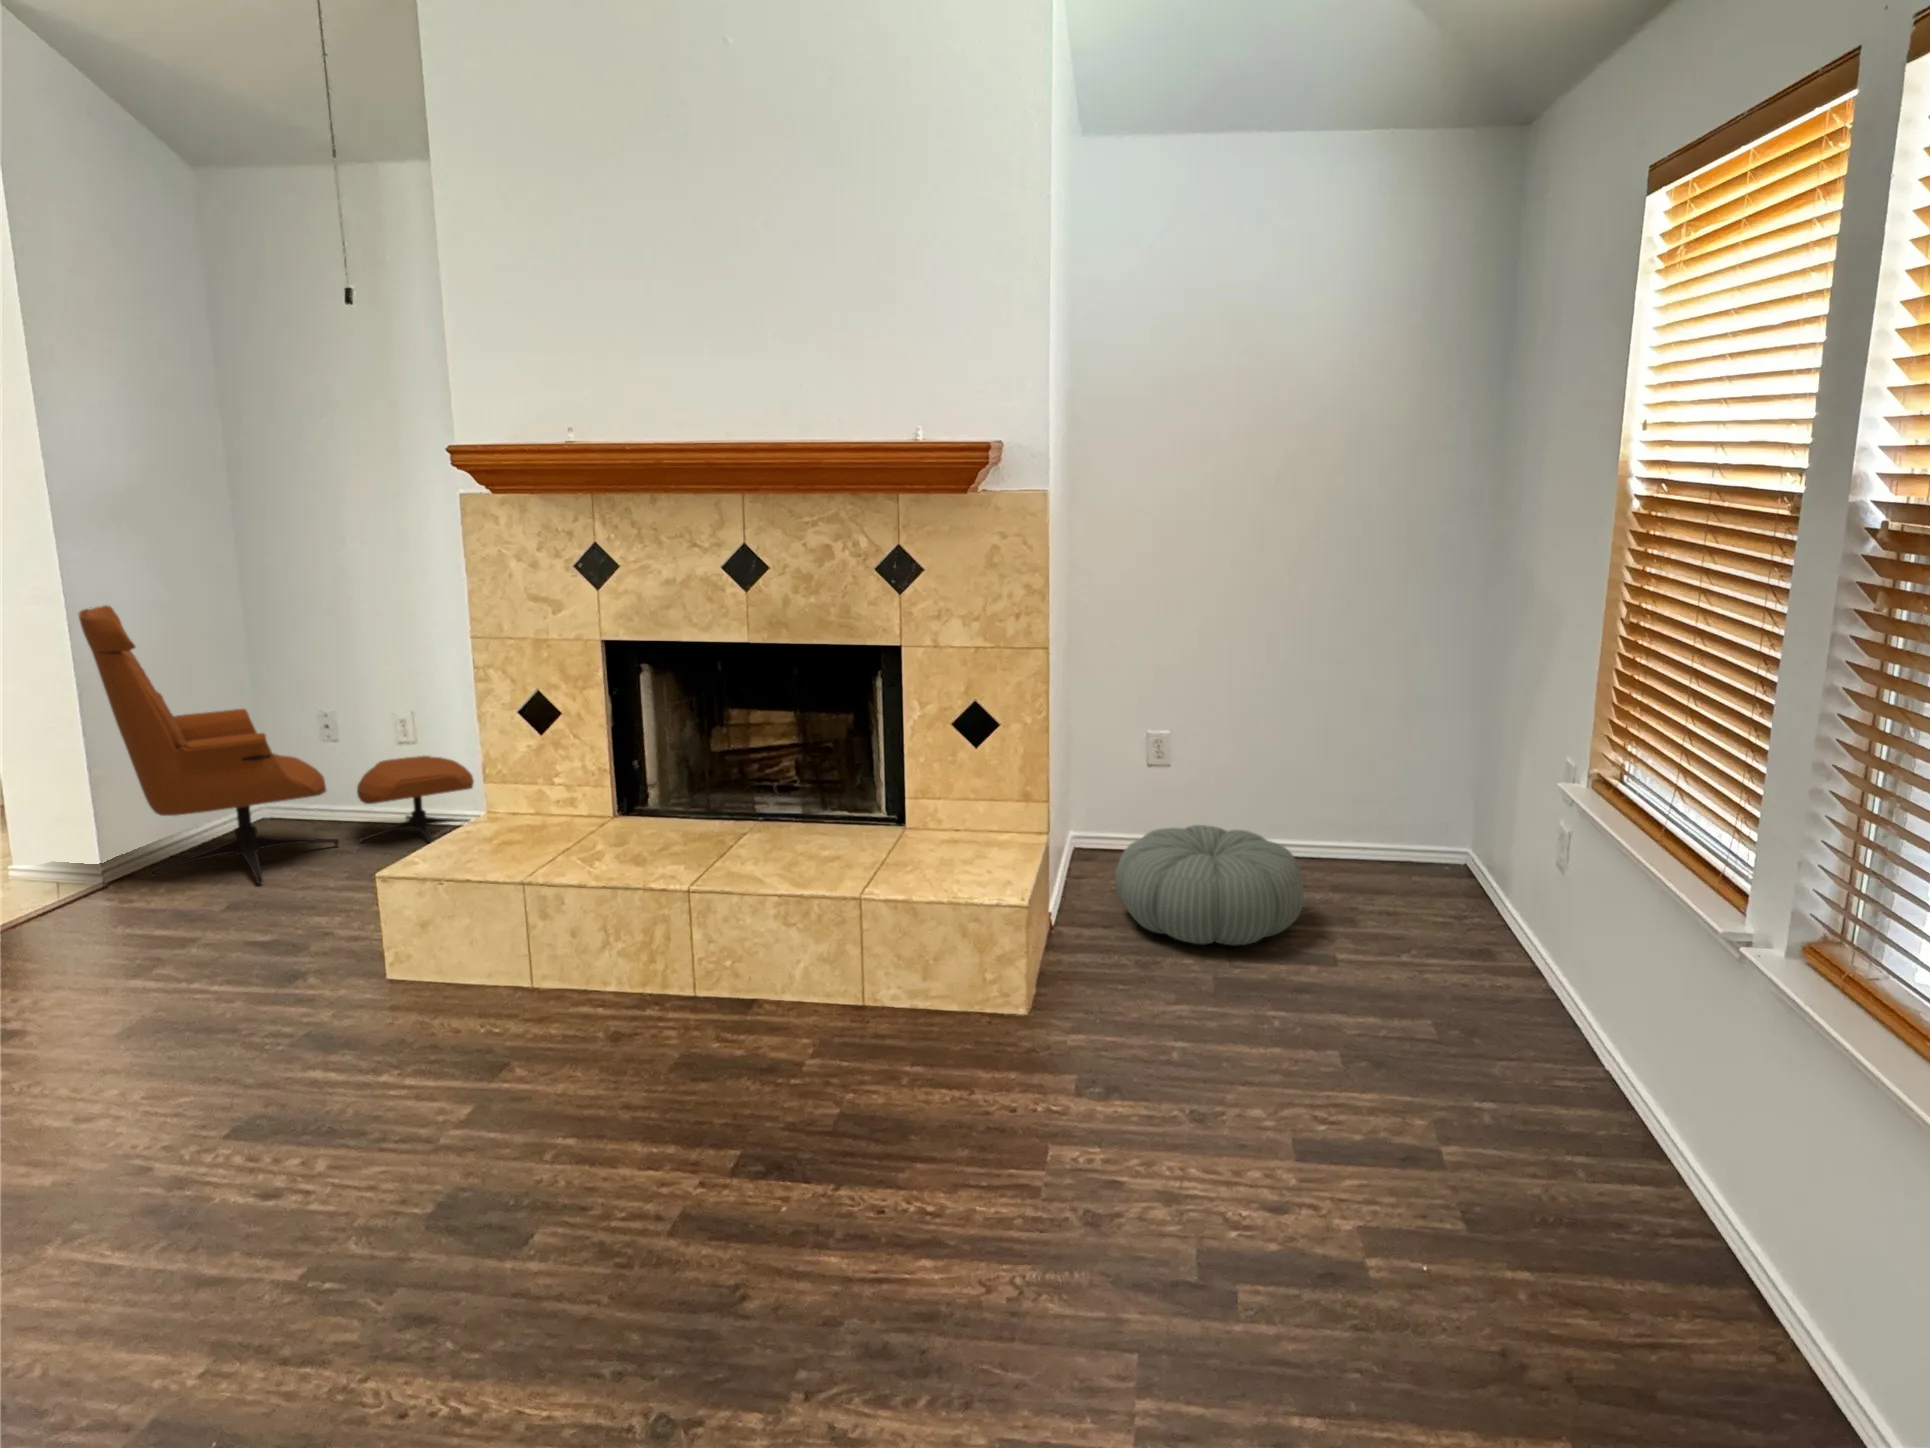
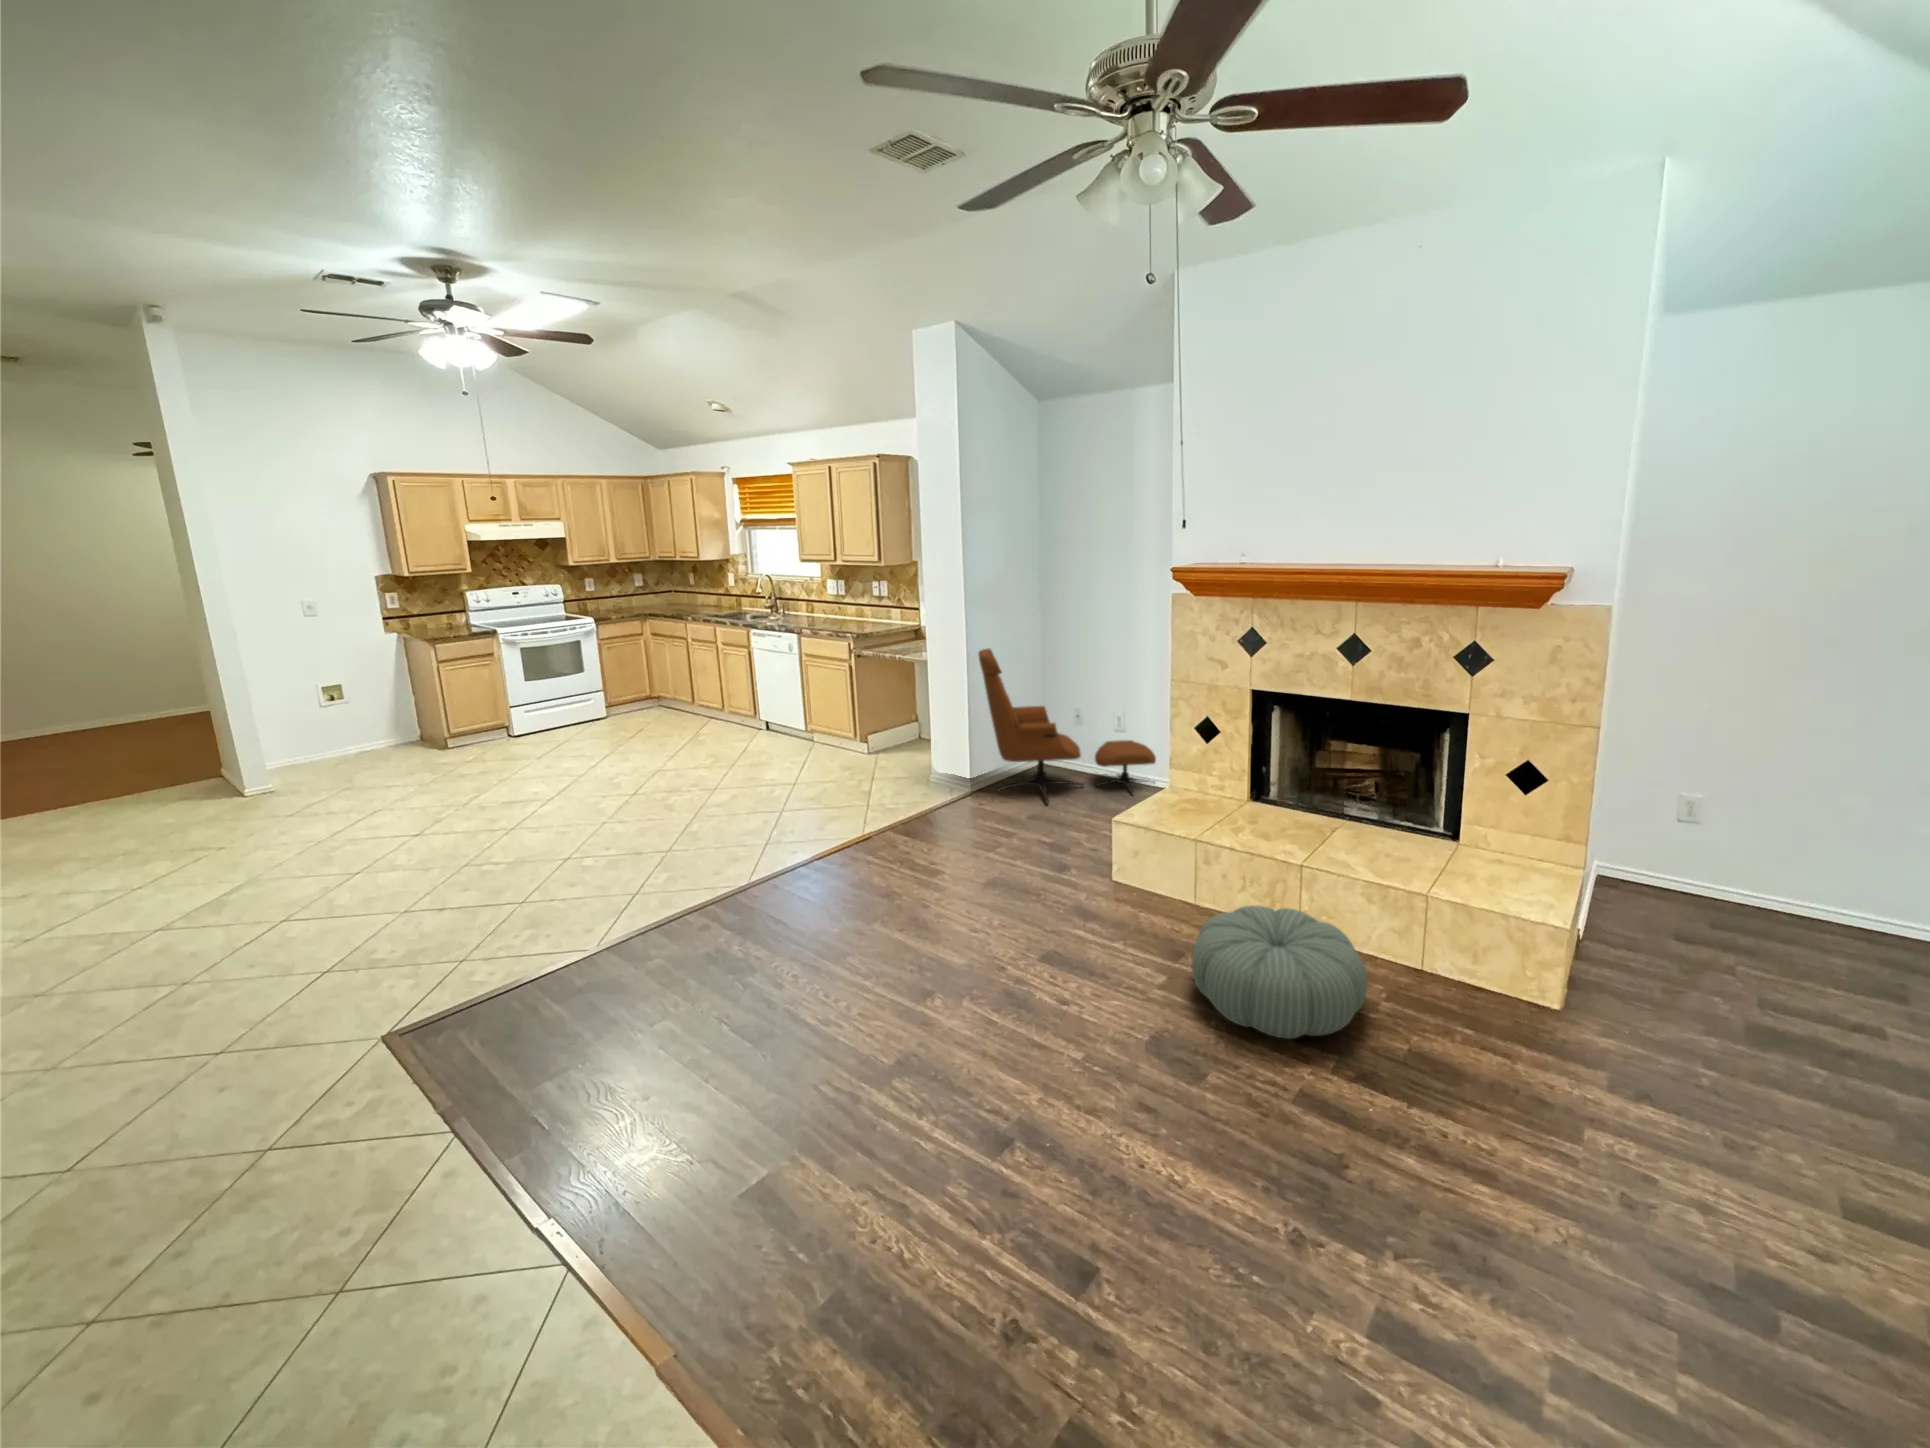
pouf: present [1115,825,1304,945] -> present [1192,905,1368,1039]

